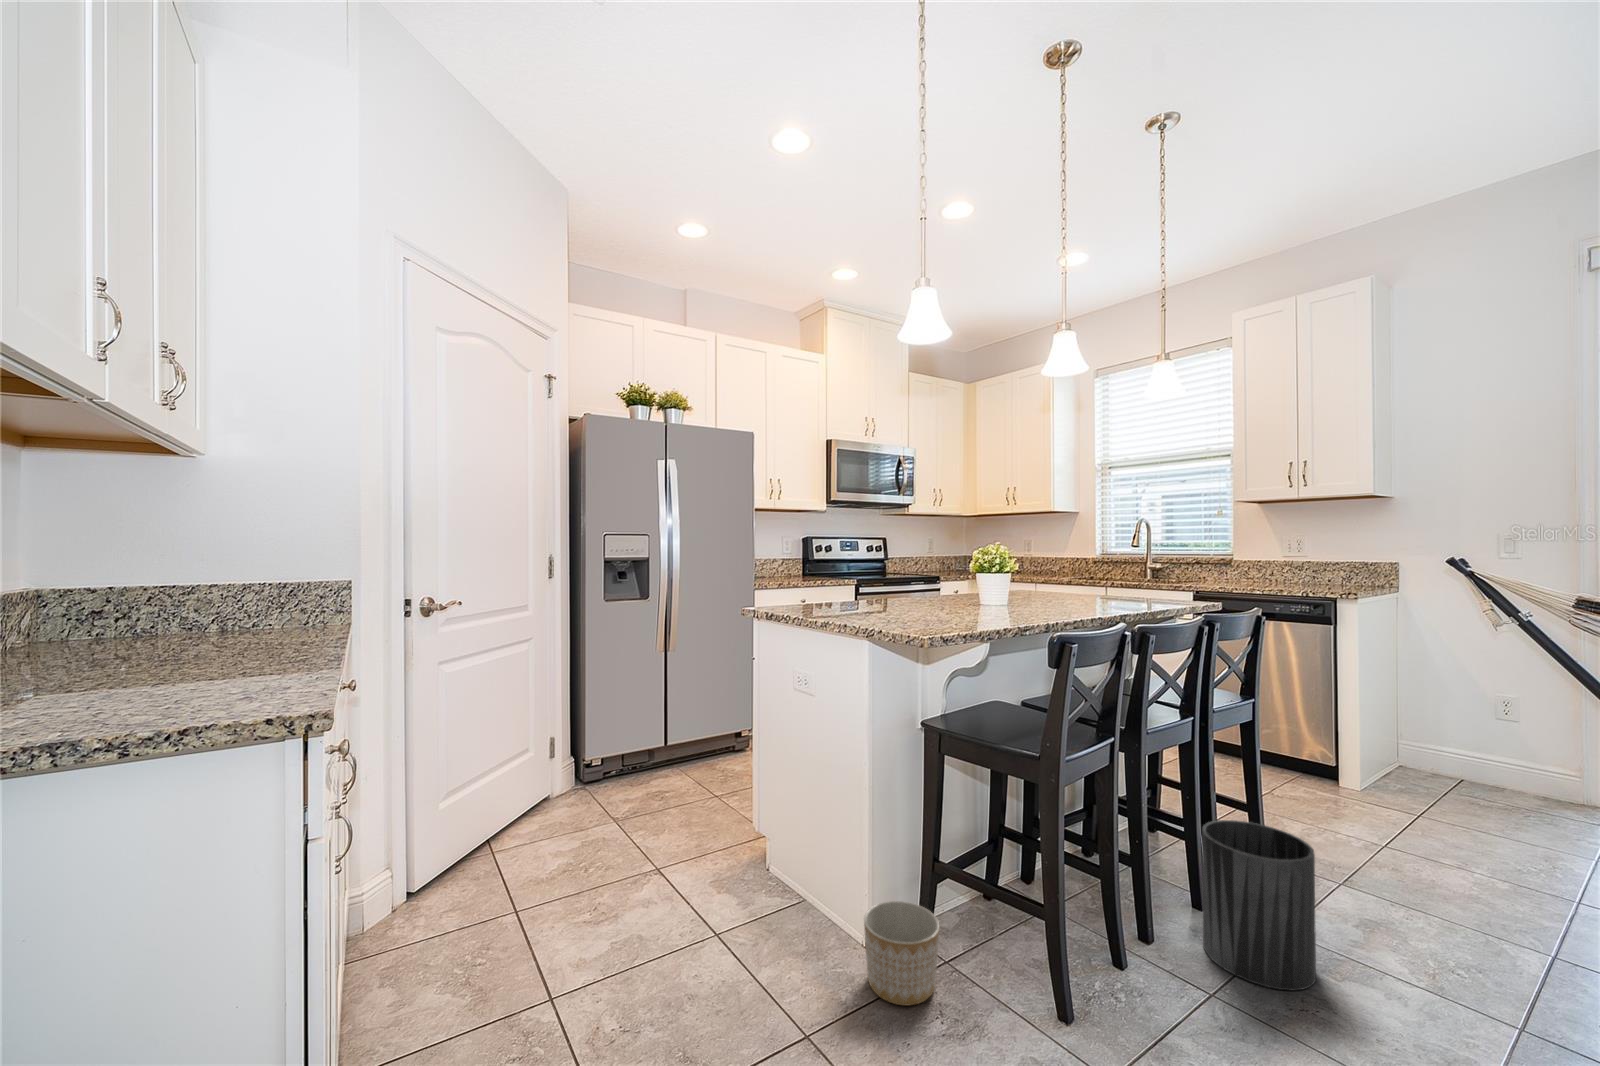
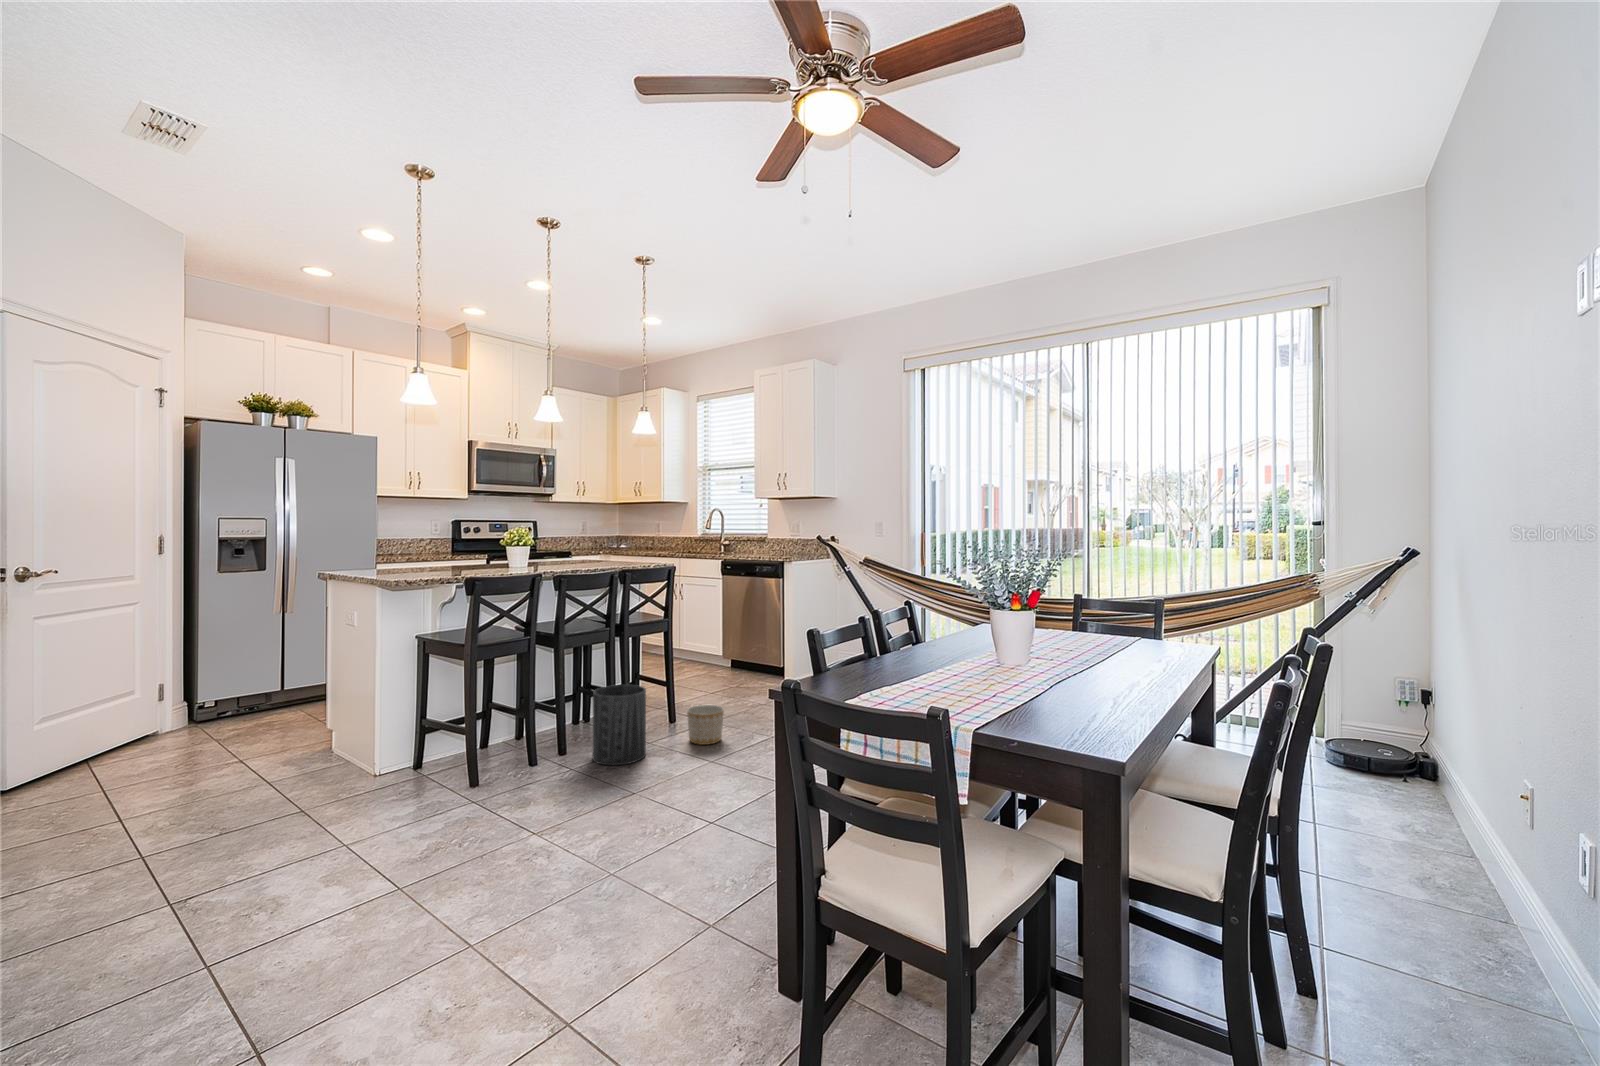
planter: present [864,901,940,1006] -> present [687,705,724,745]

